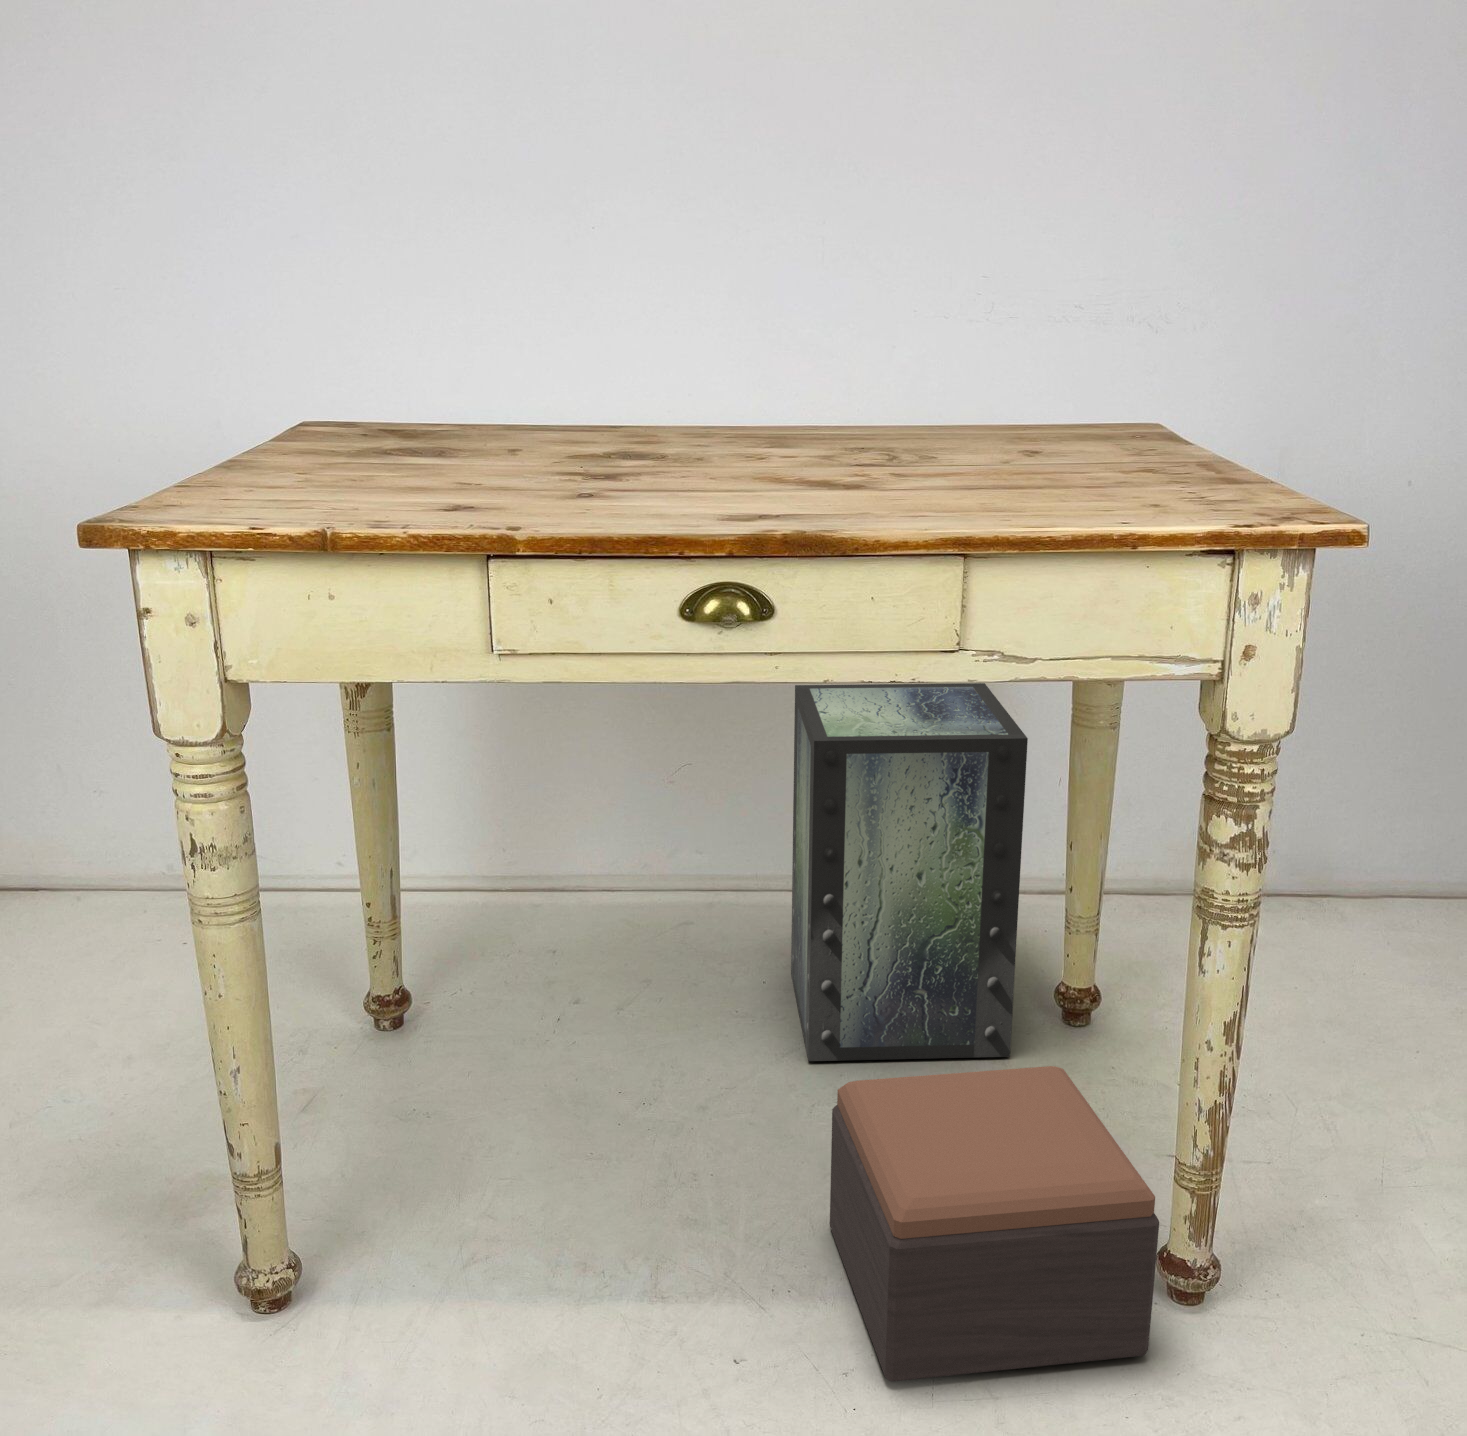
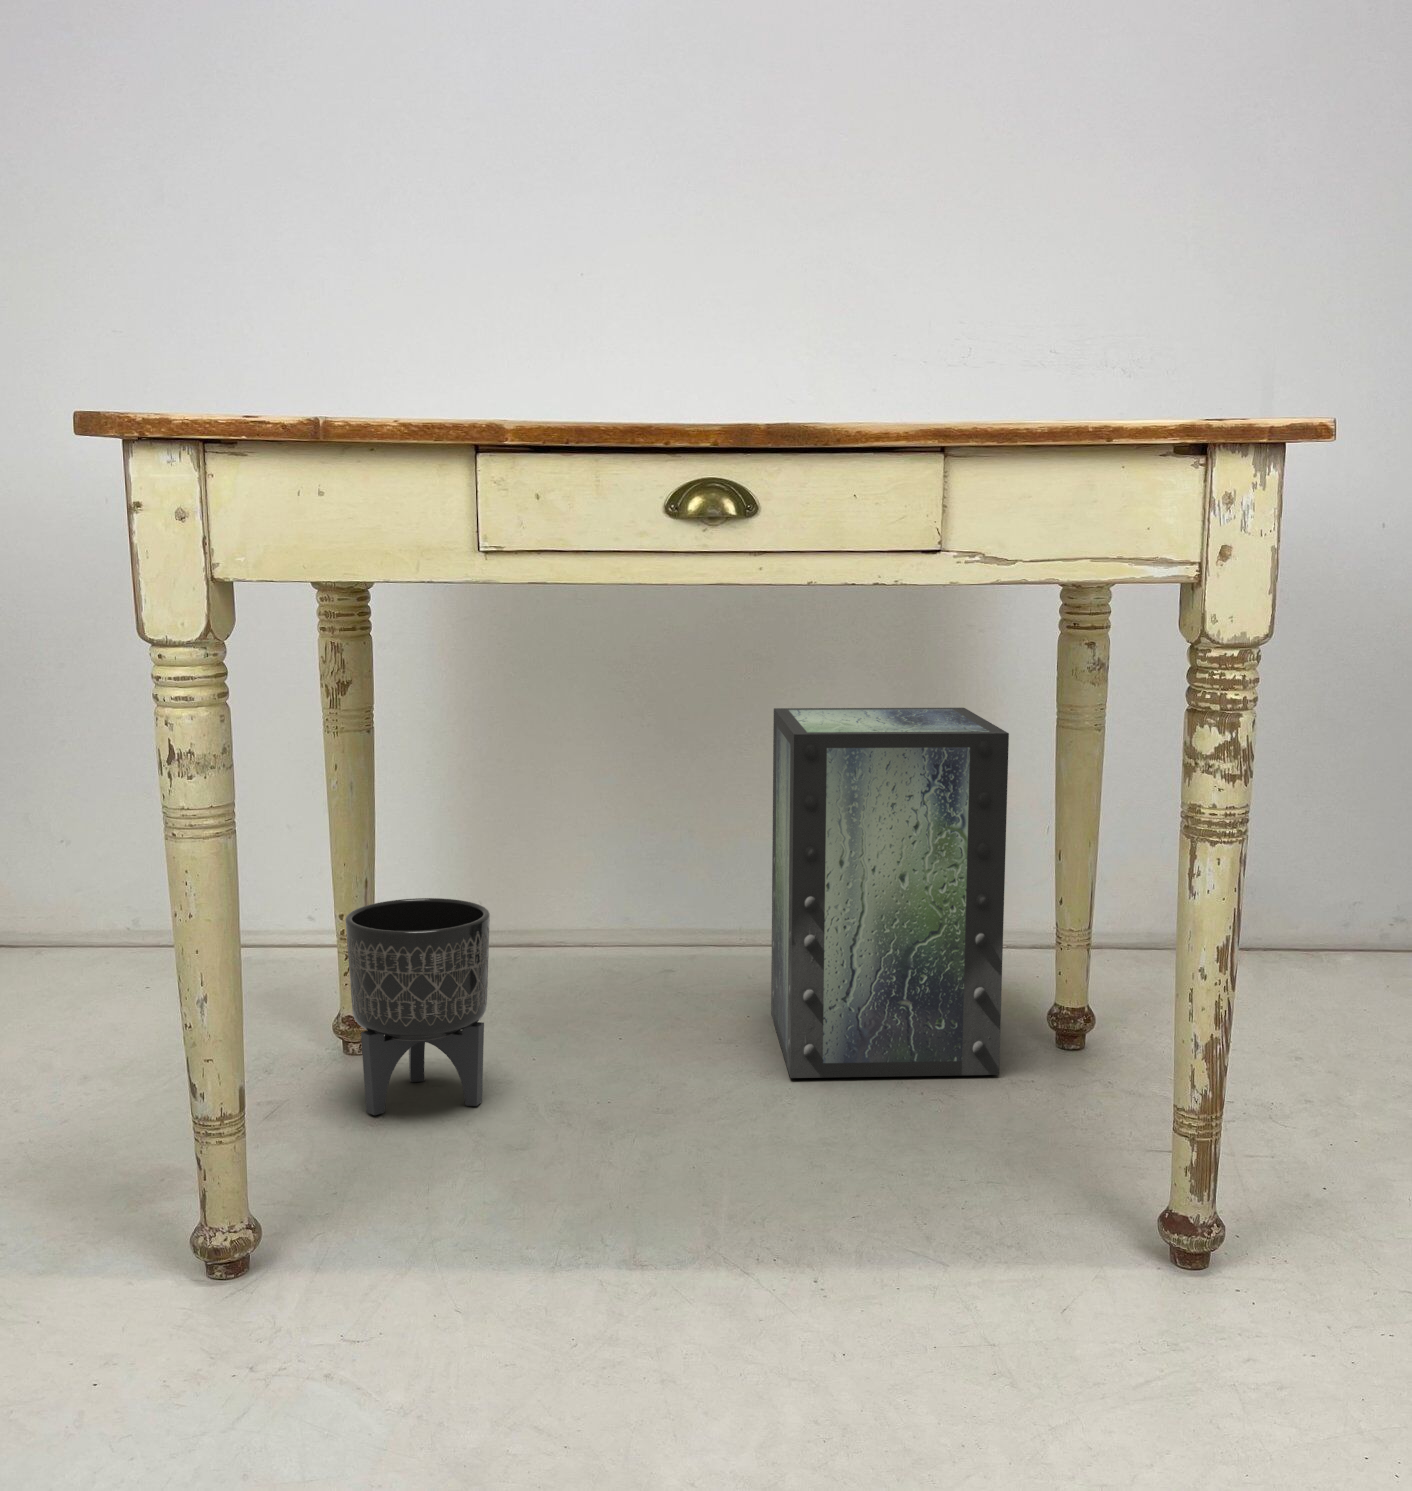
planter: none [374,893,515,1110] -> present [345,898,490,1115]
footstool: present [830,1066,1159,1382] -> none [815,1028,1159,1323]

